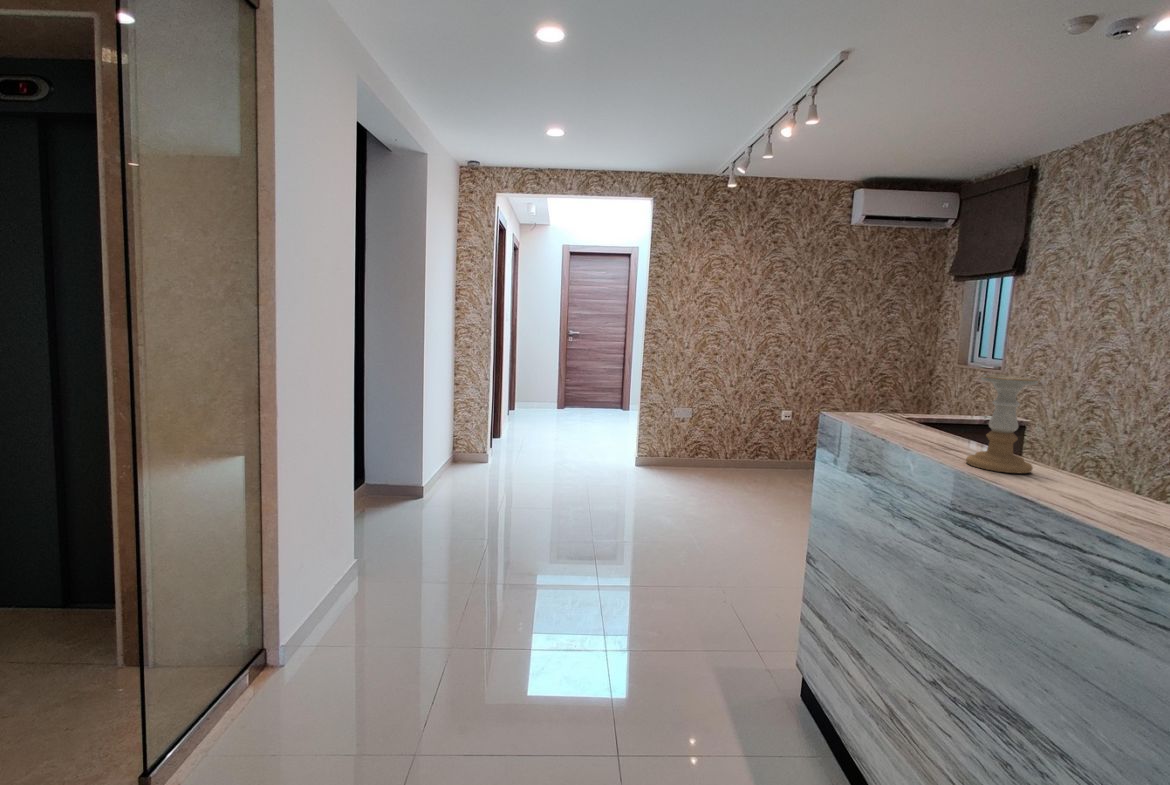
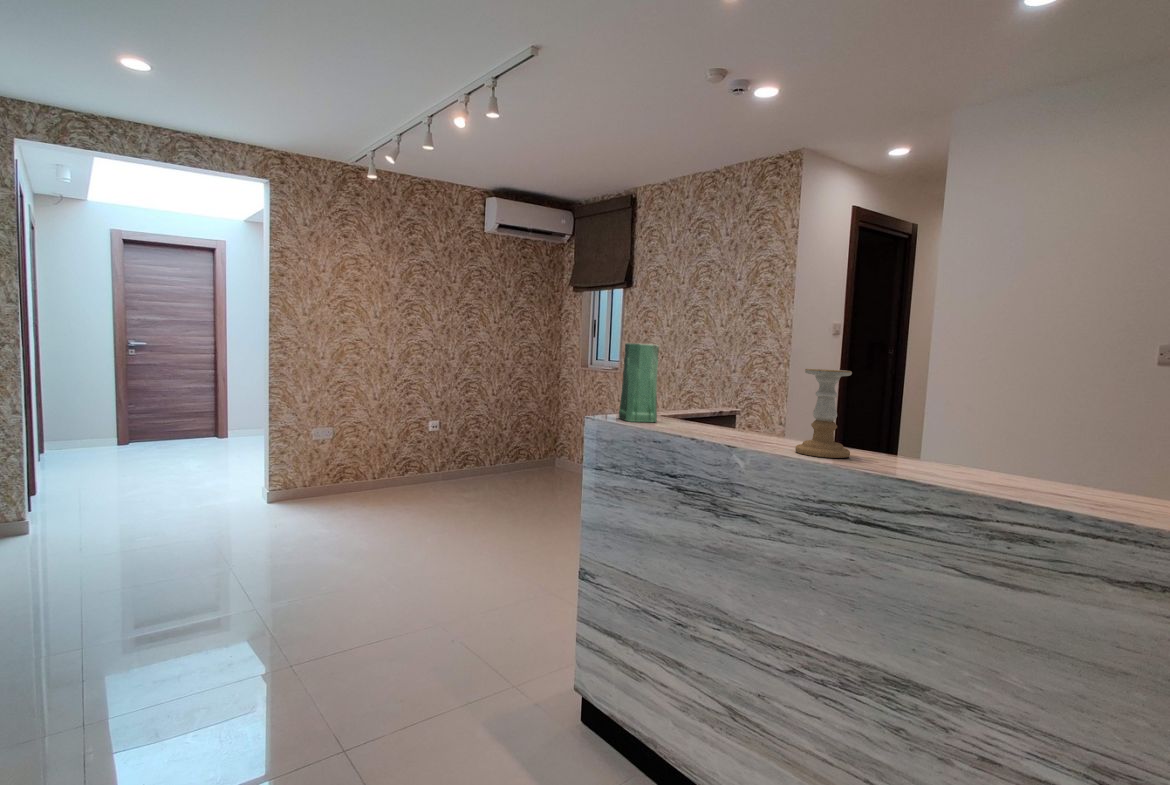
vase: none [853,343,897,422] -> present [619,343,659,422]

